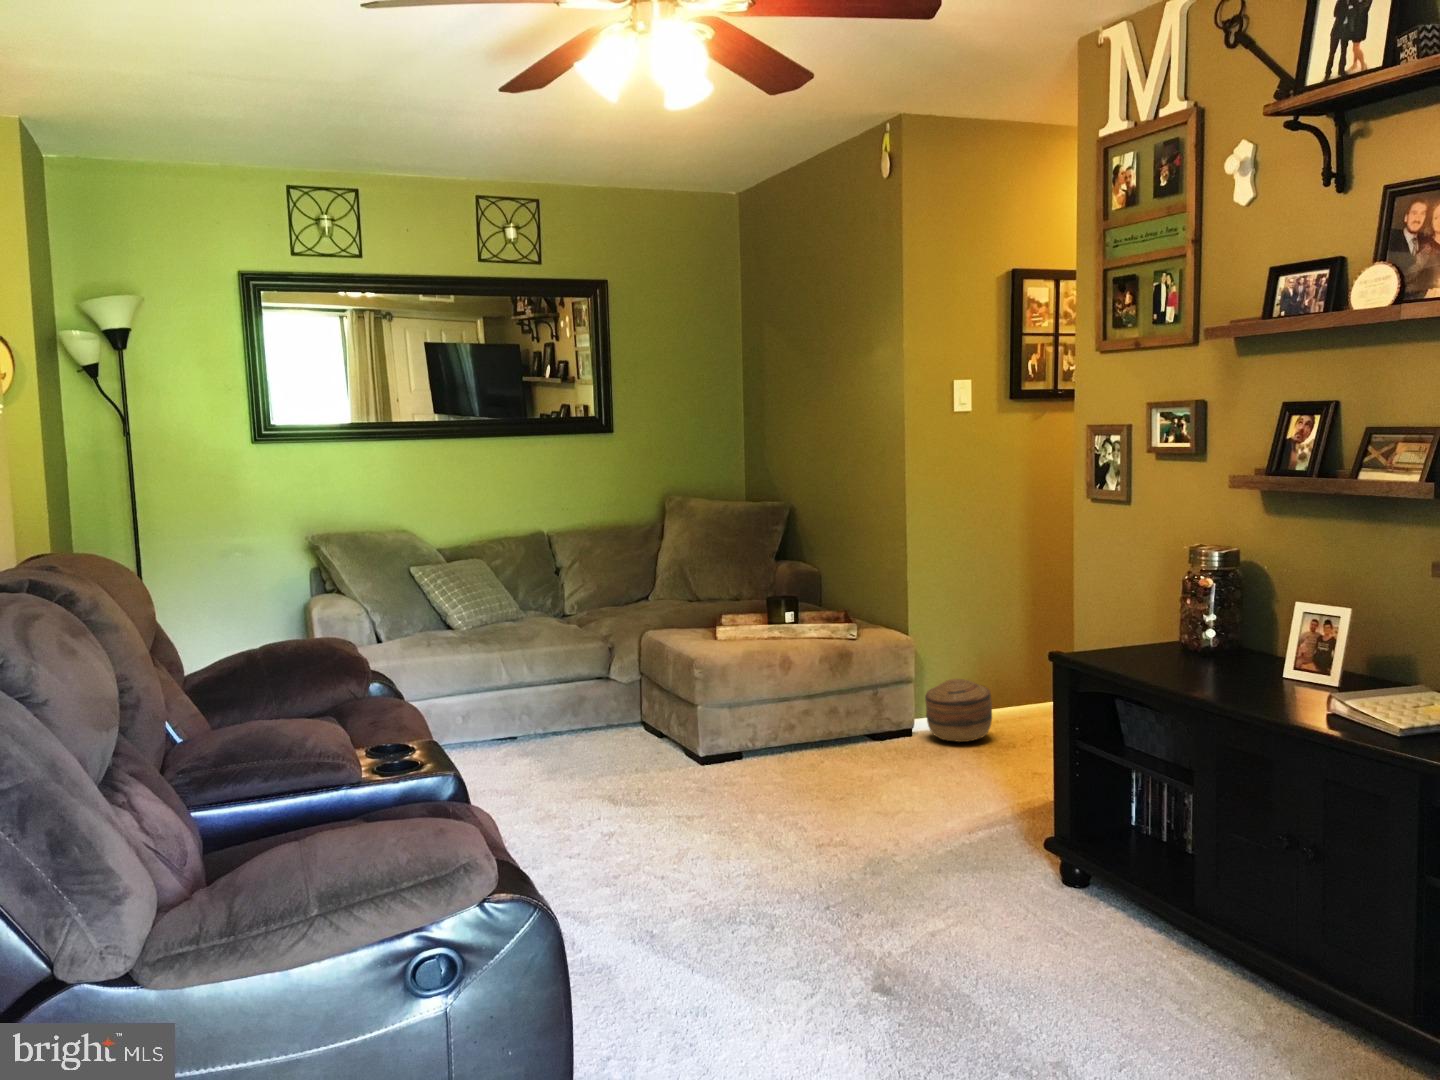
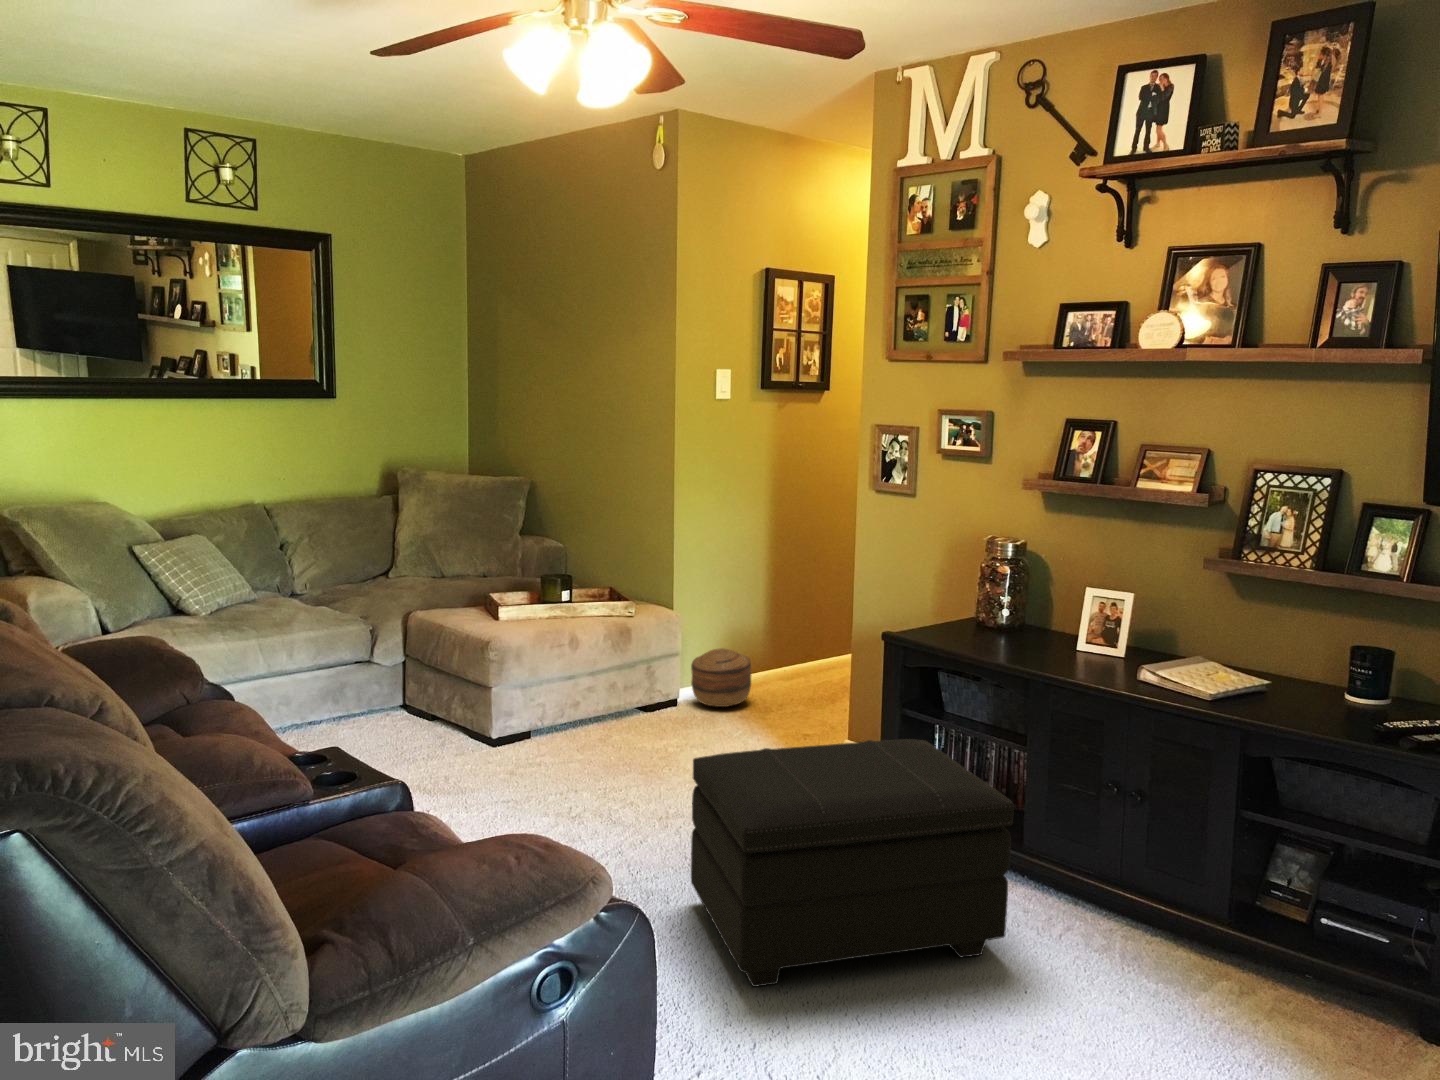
footstool: none [789,768,1118,1018] -> present [691,739,1014,987]

